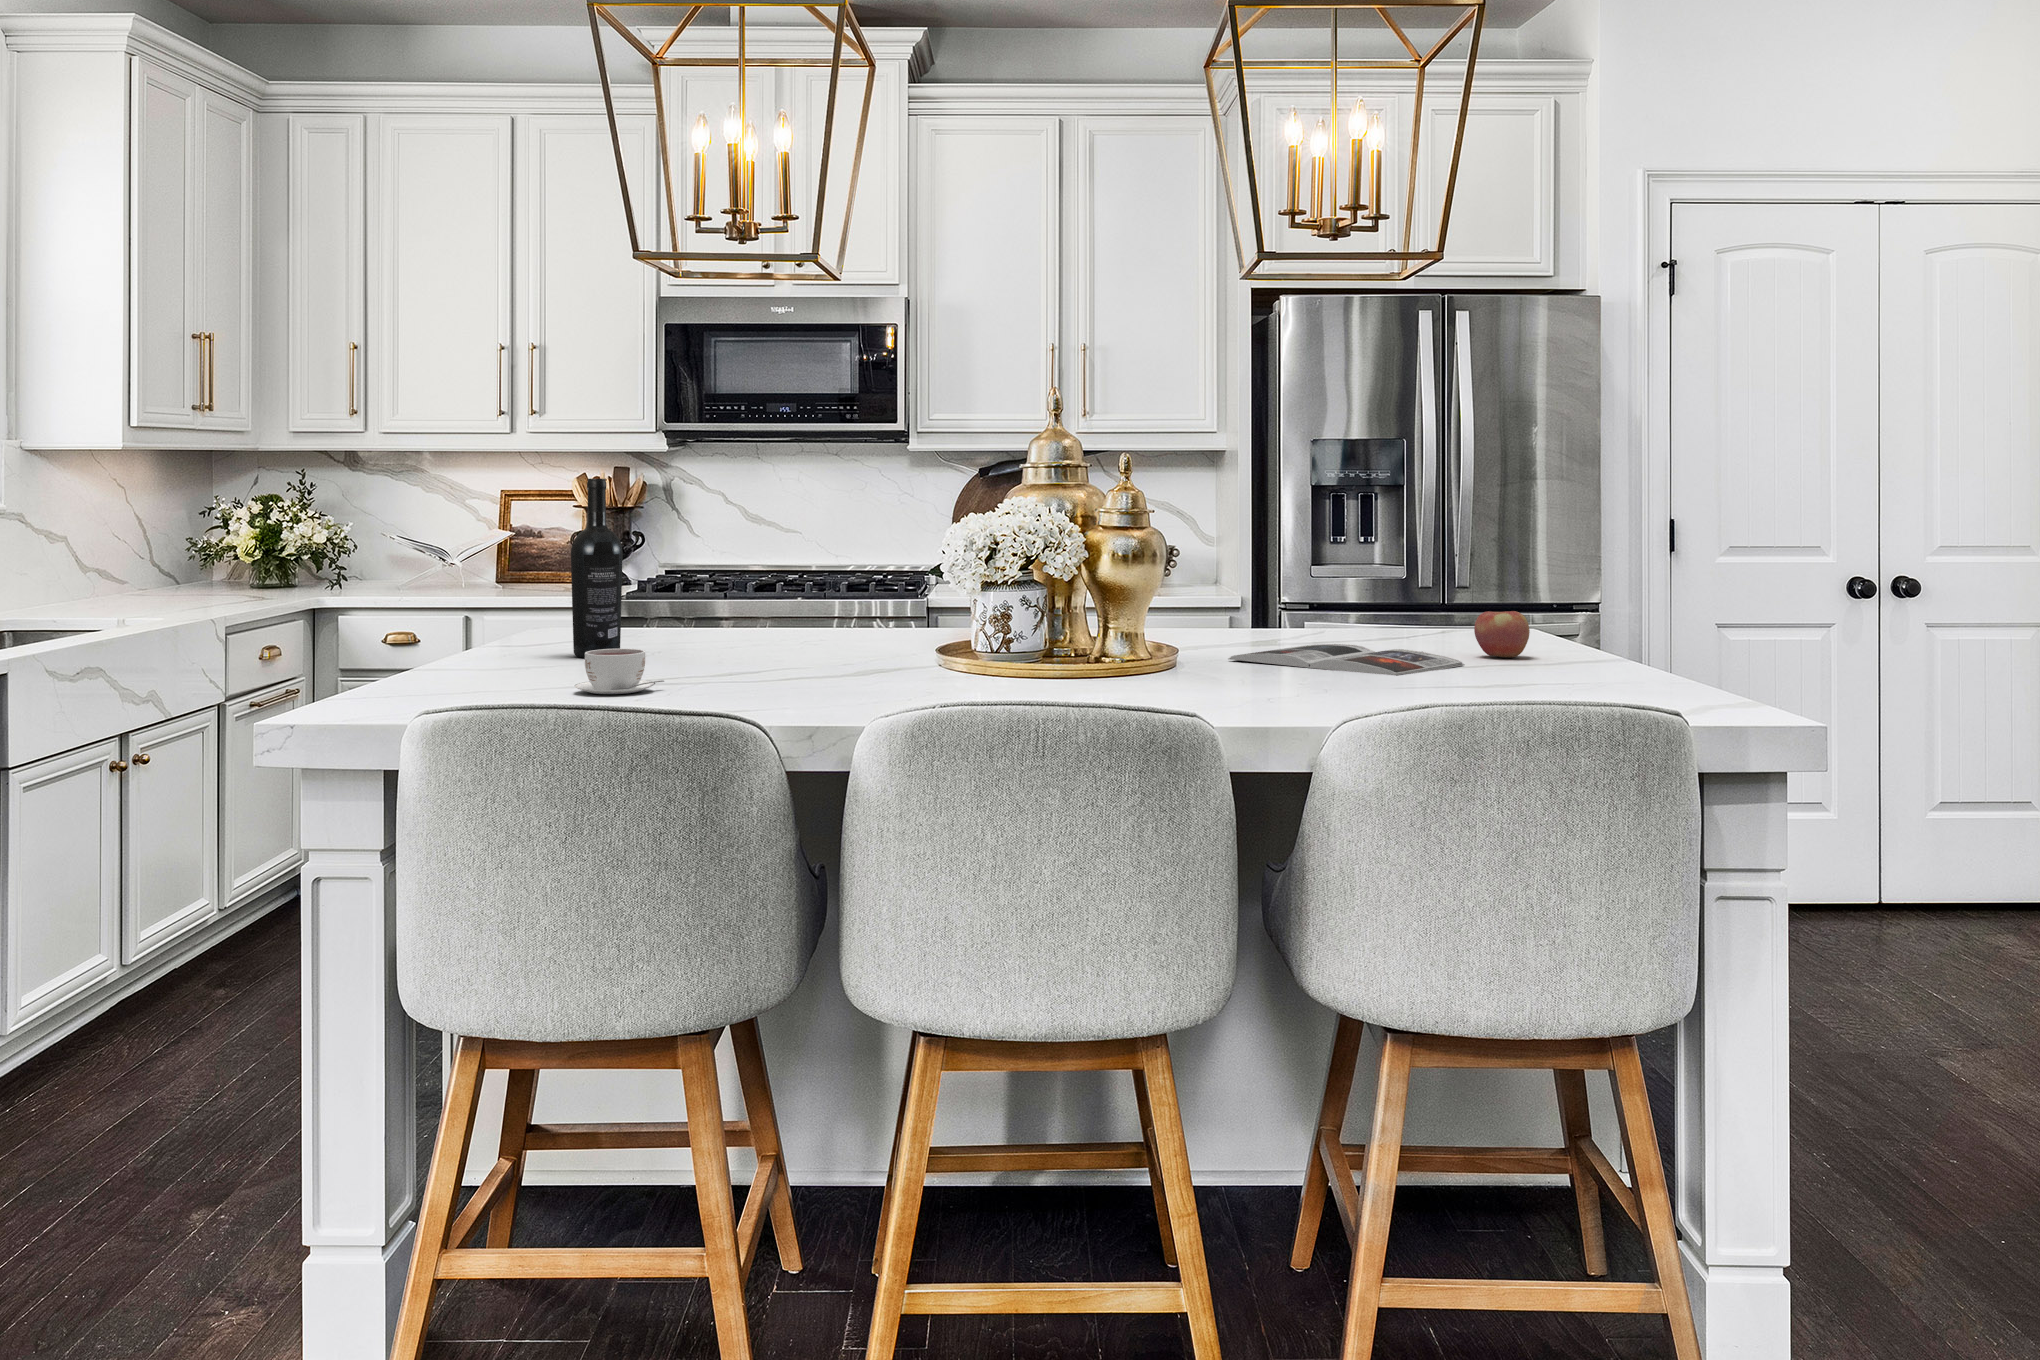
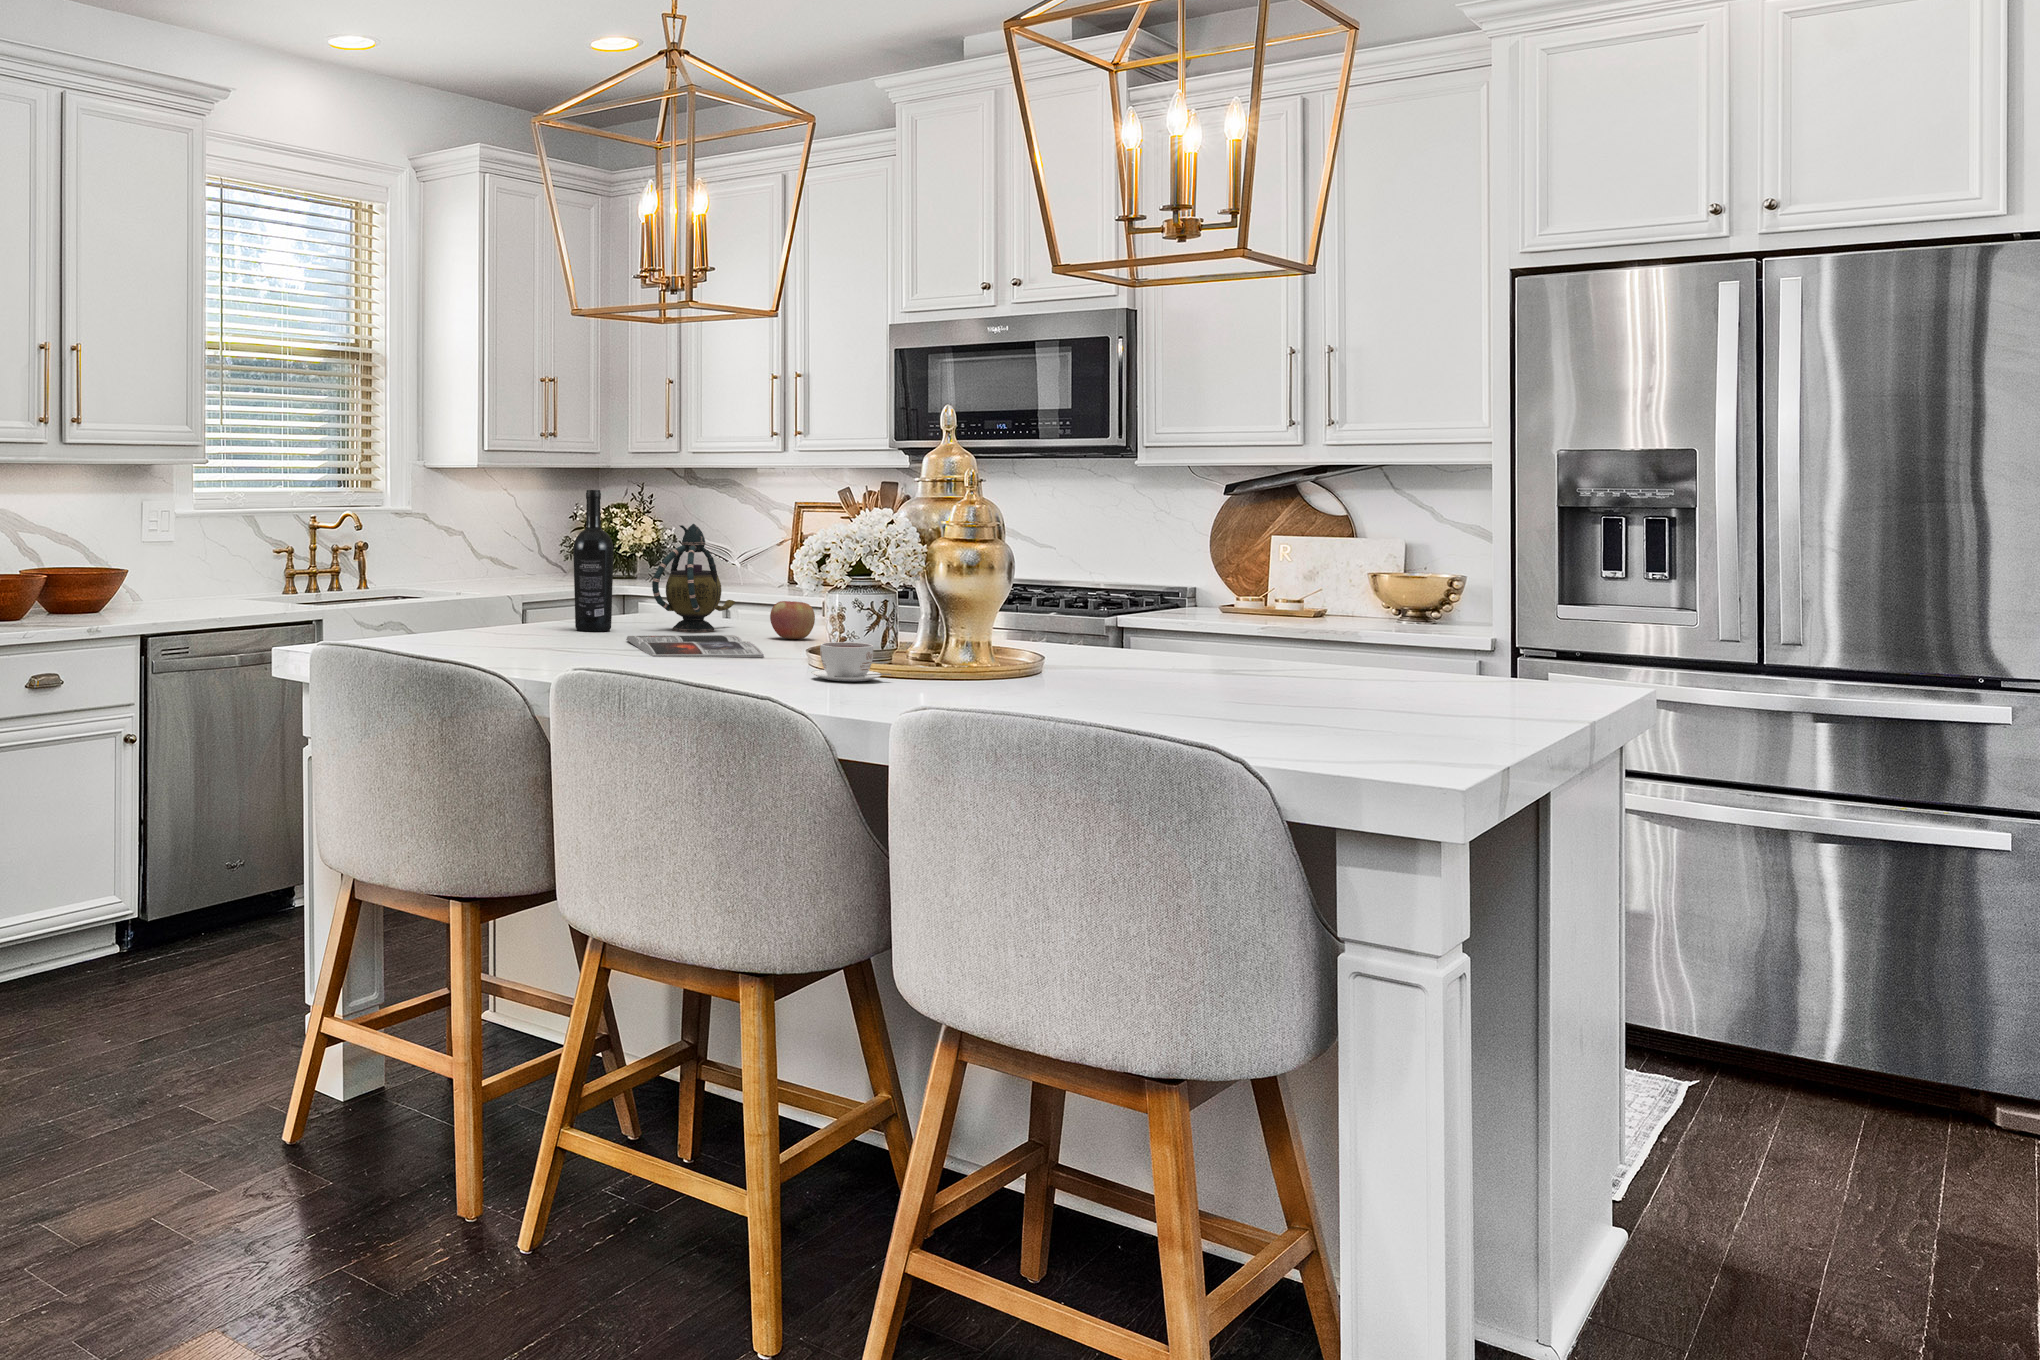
teapot: none [658,518,728,649] -> present [652,524,735,632]
apple: present [1474,611,1530,657] -> present [770,601,815,639]
magazine: present [1228,644,1465,675] -> present [626,635,764,658]
coffee cup: present [575,649,664,694] -> present [812,642,891,681]

